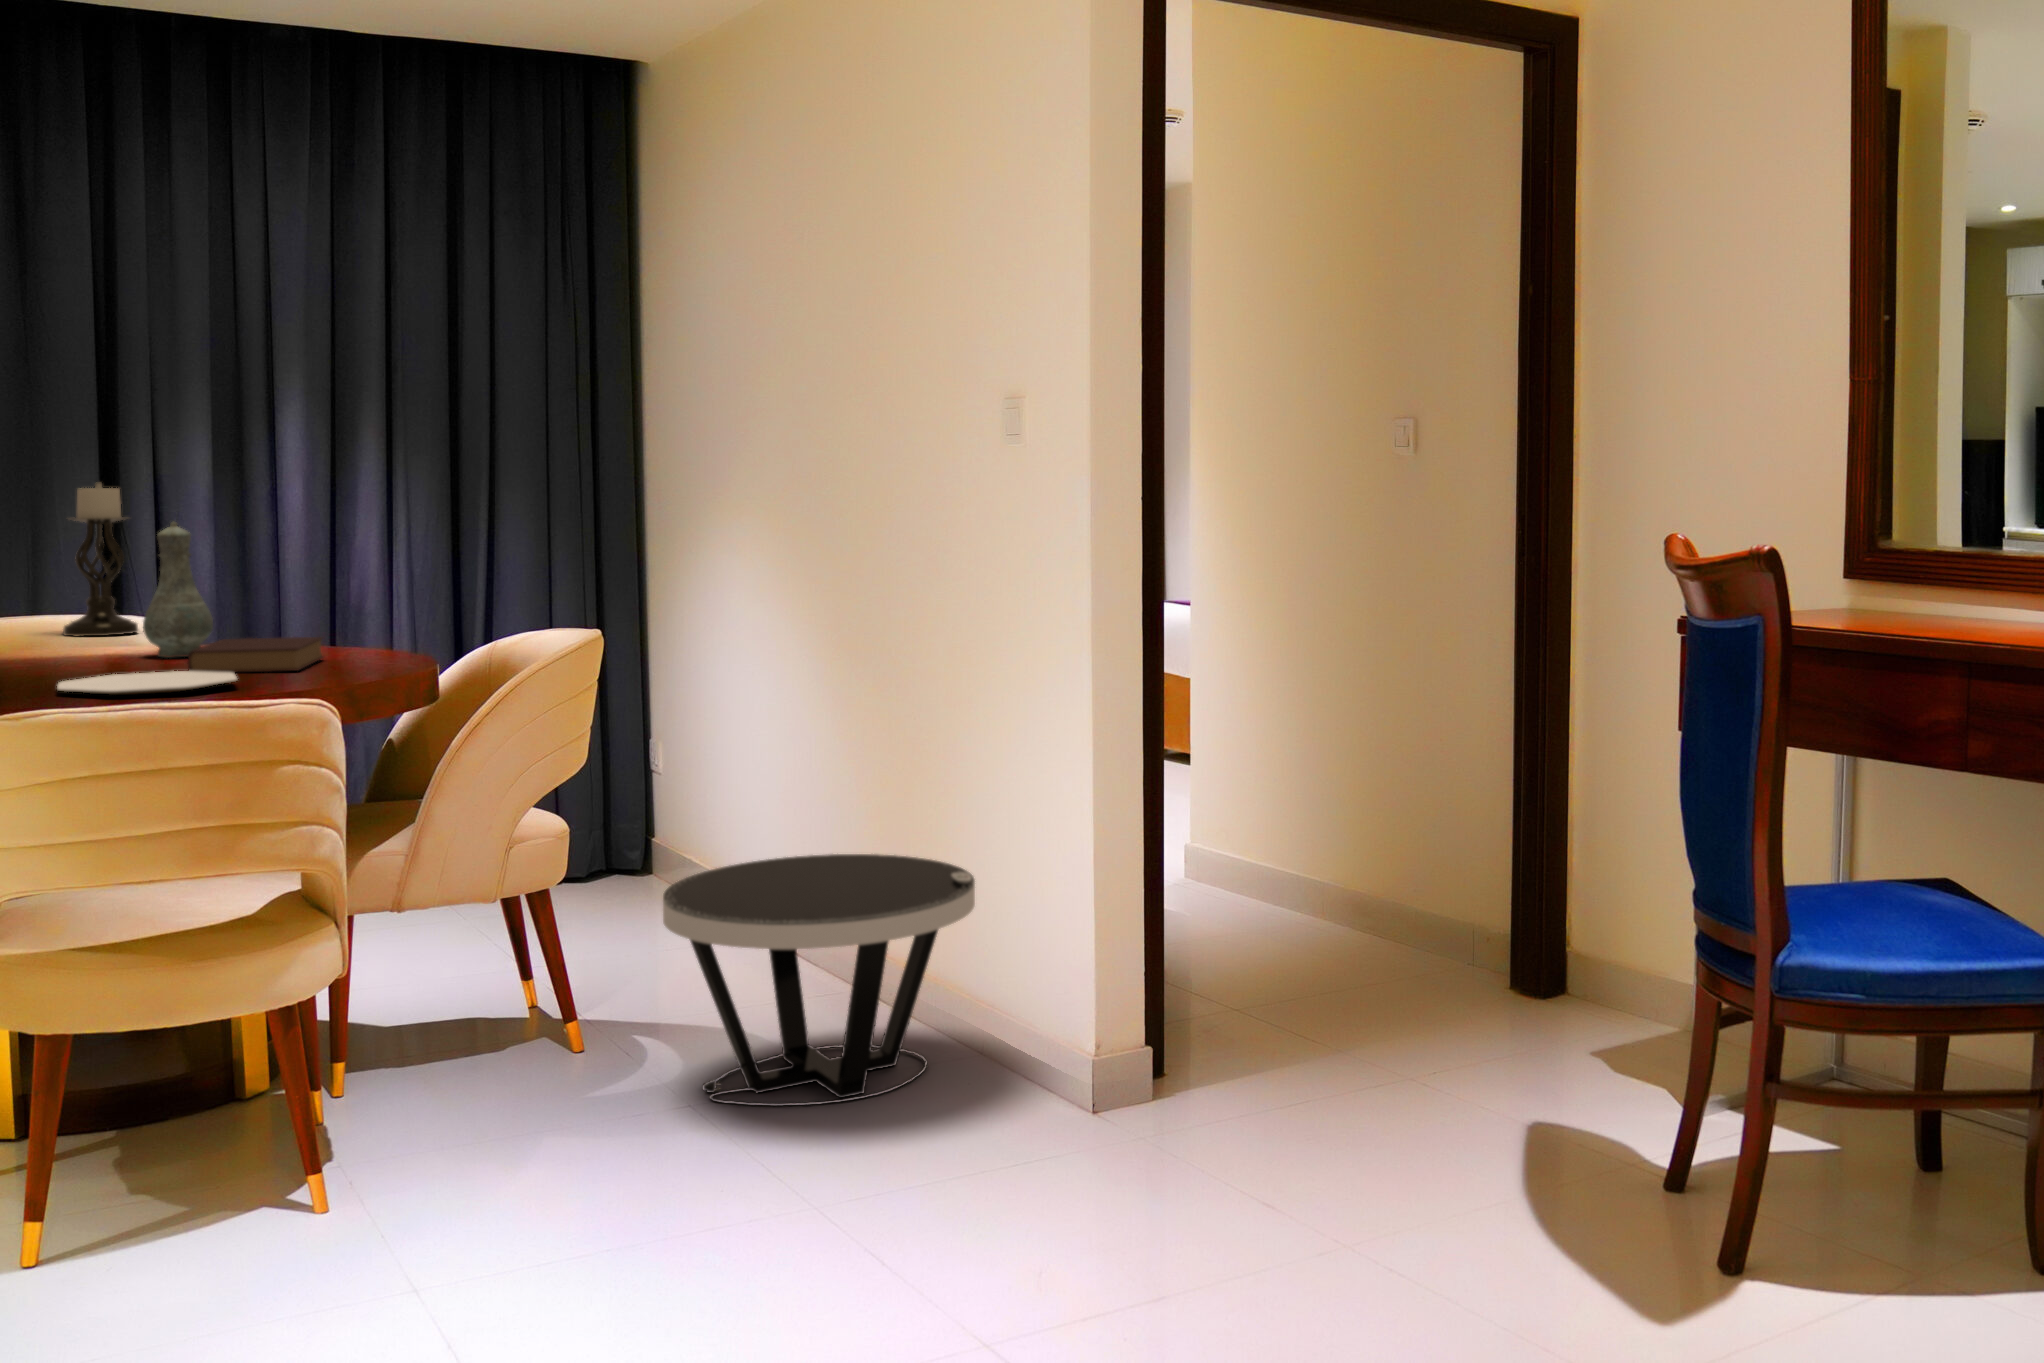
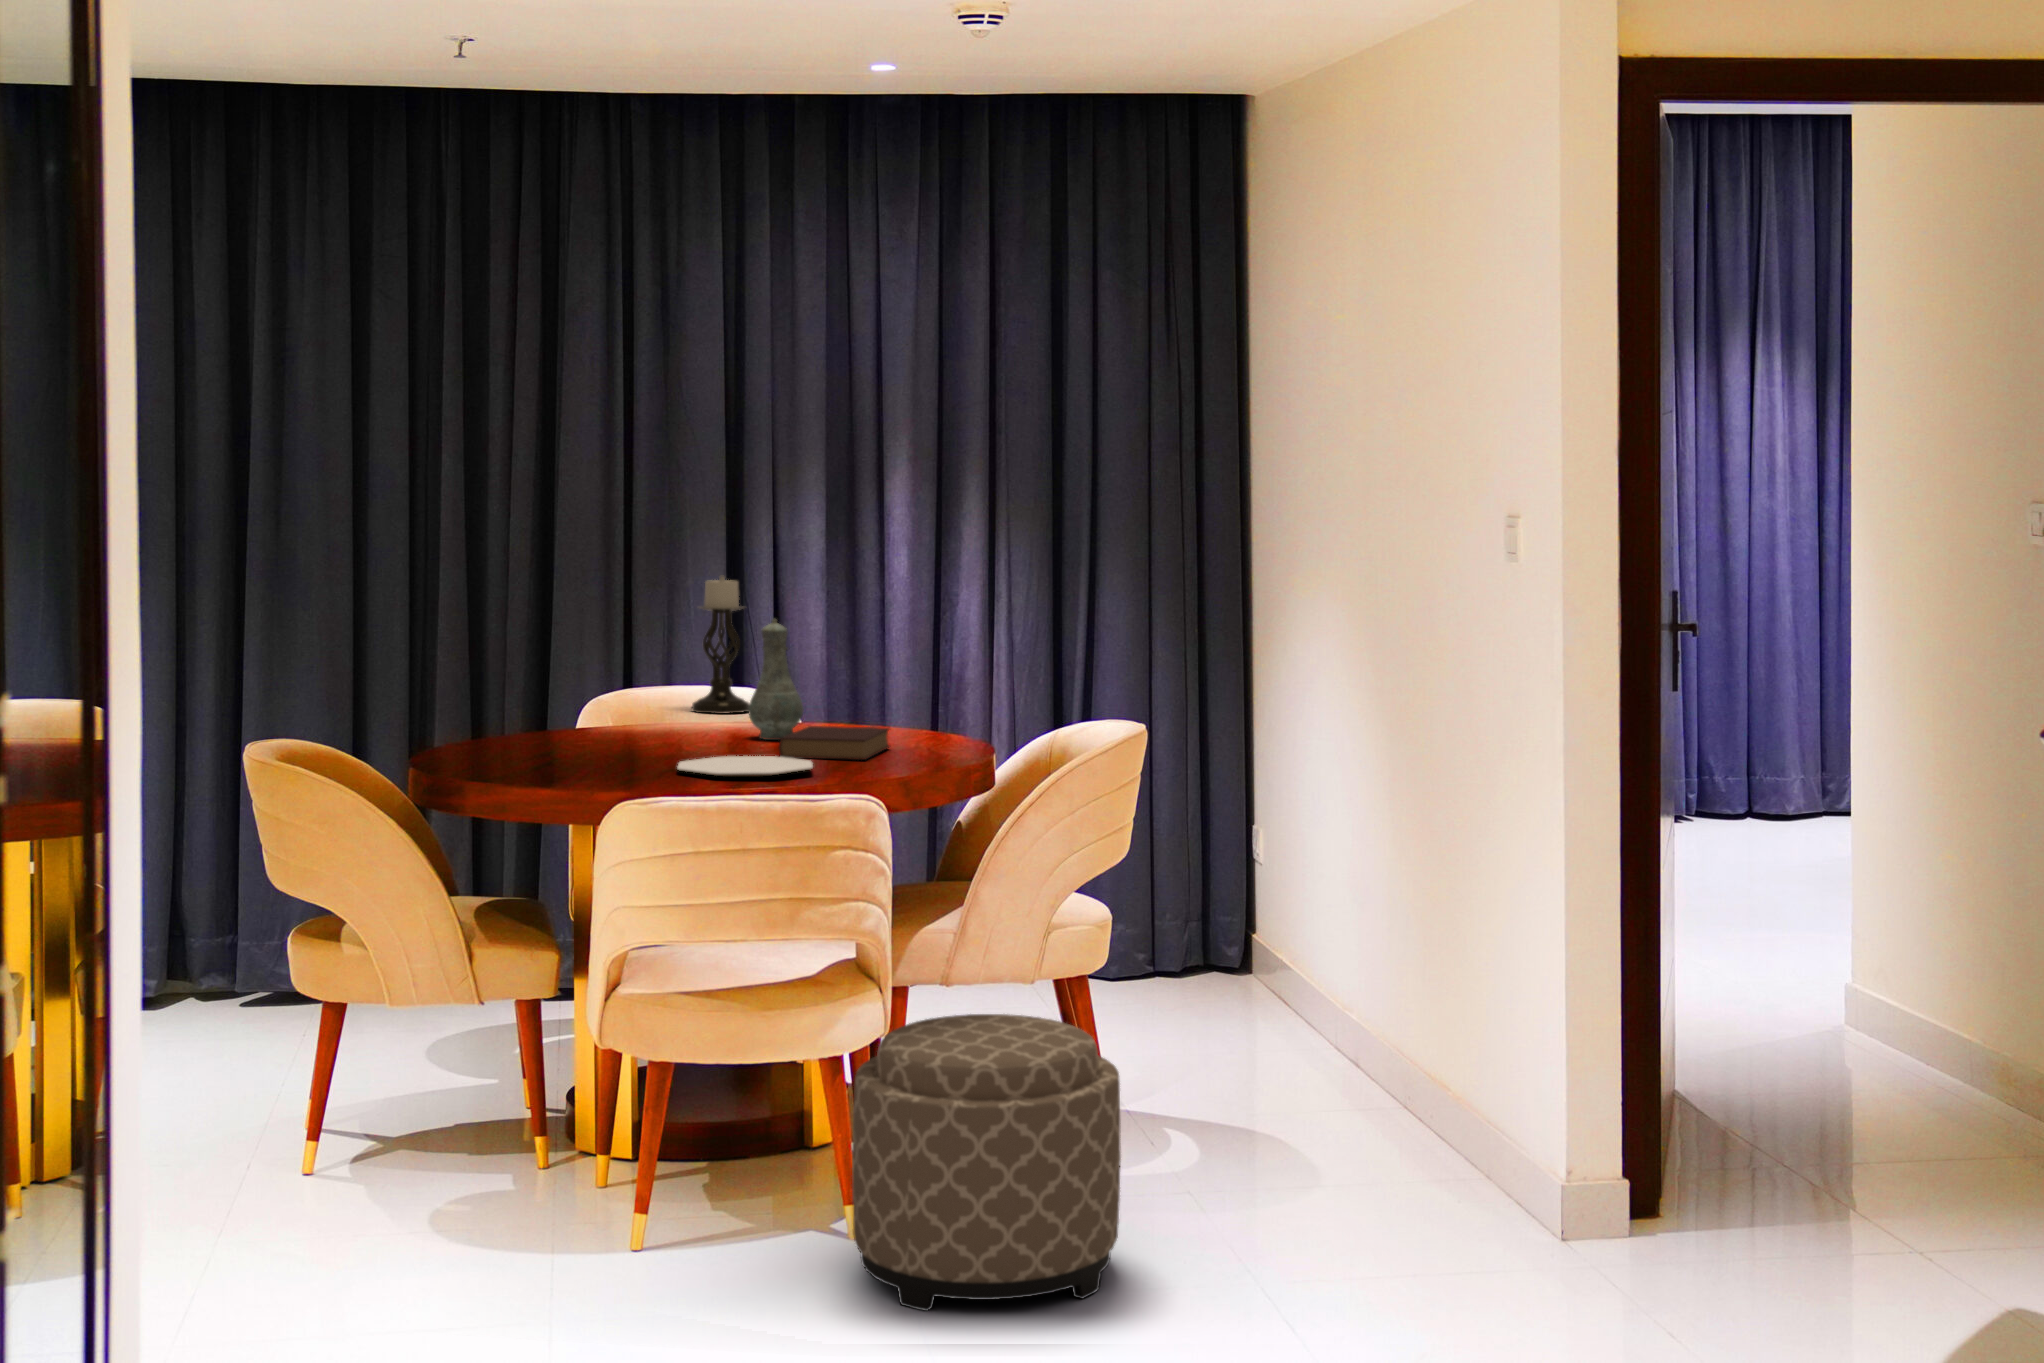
side table: present [663,854,975,1106] -> none [1164,968,1463,1214]
ottoman: none [314,934,639,1282] -> present [852,1014,1121,1311]

